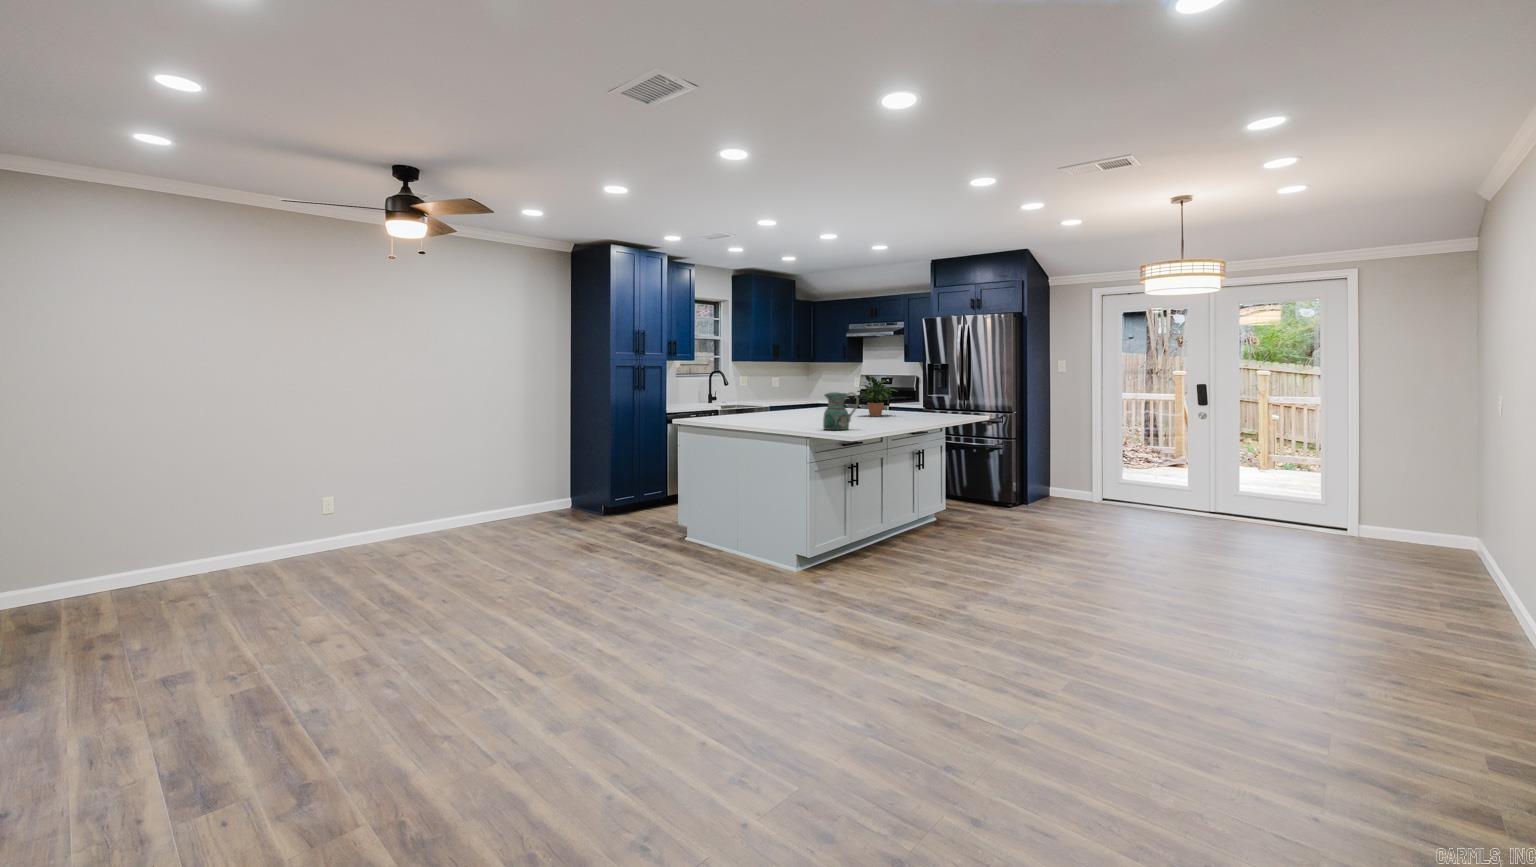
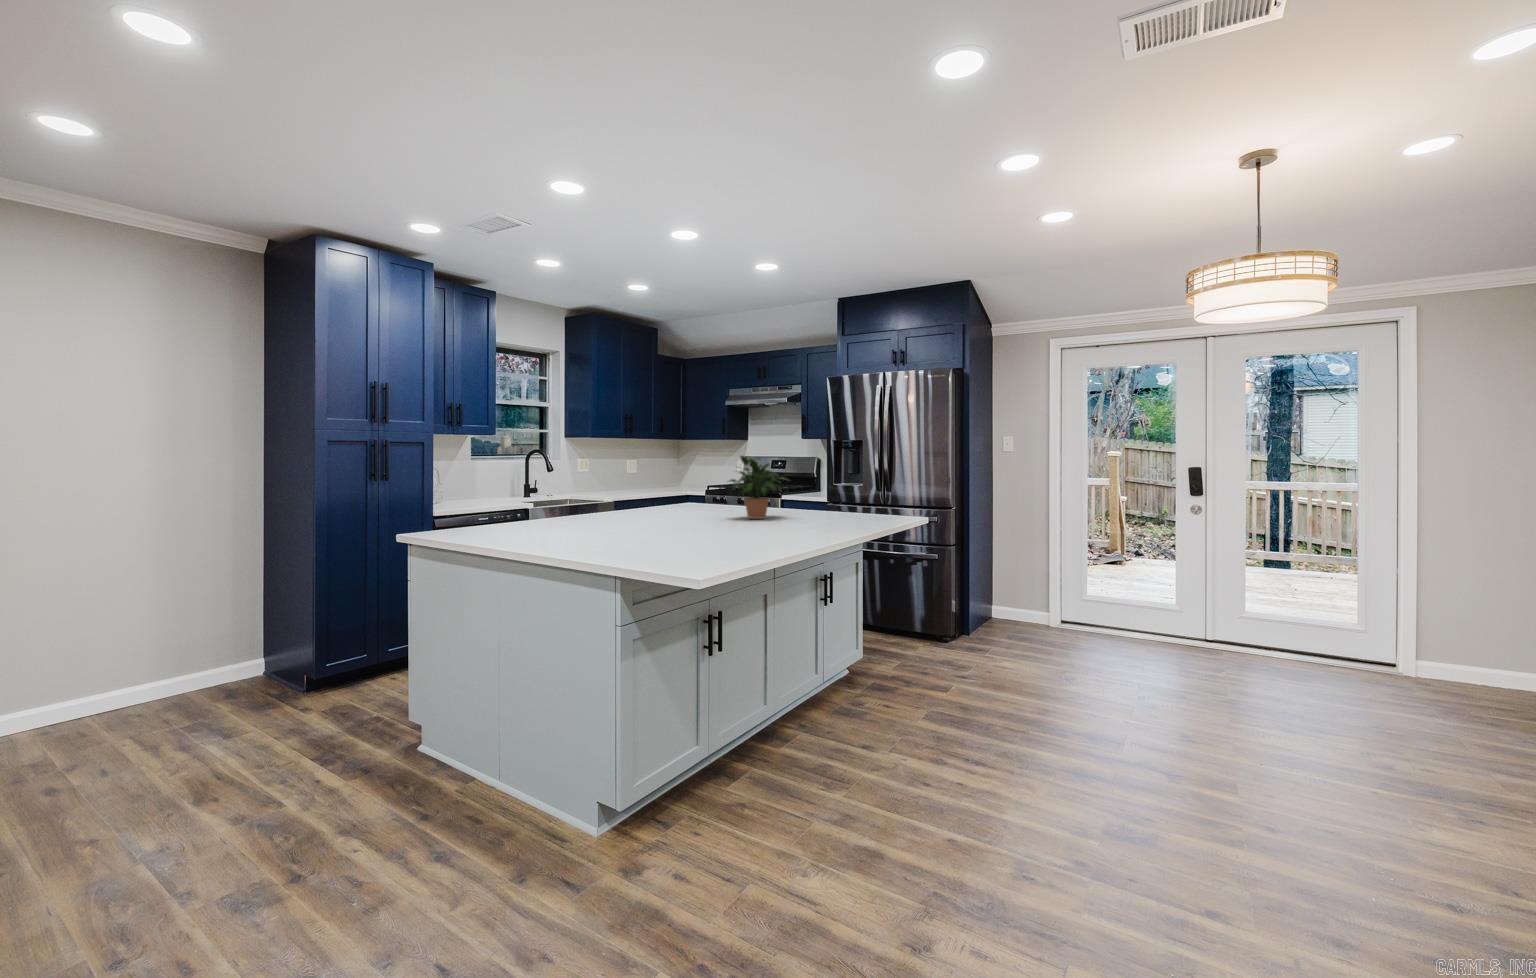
ceramic pitcher: present [823,392,859,430] -> none [651,486,716,558]

